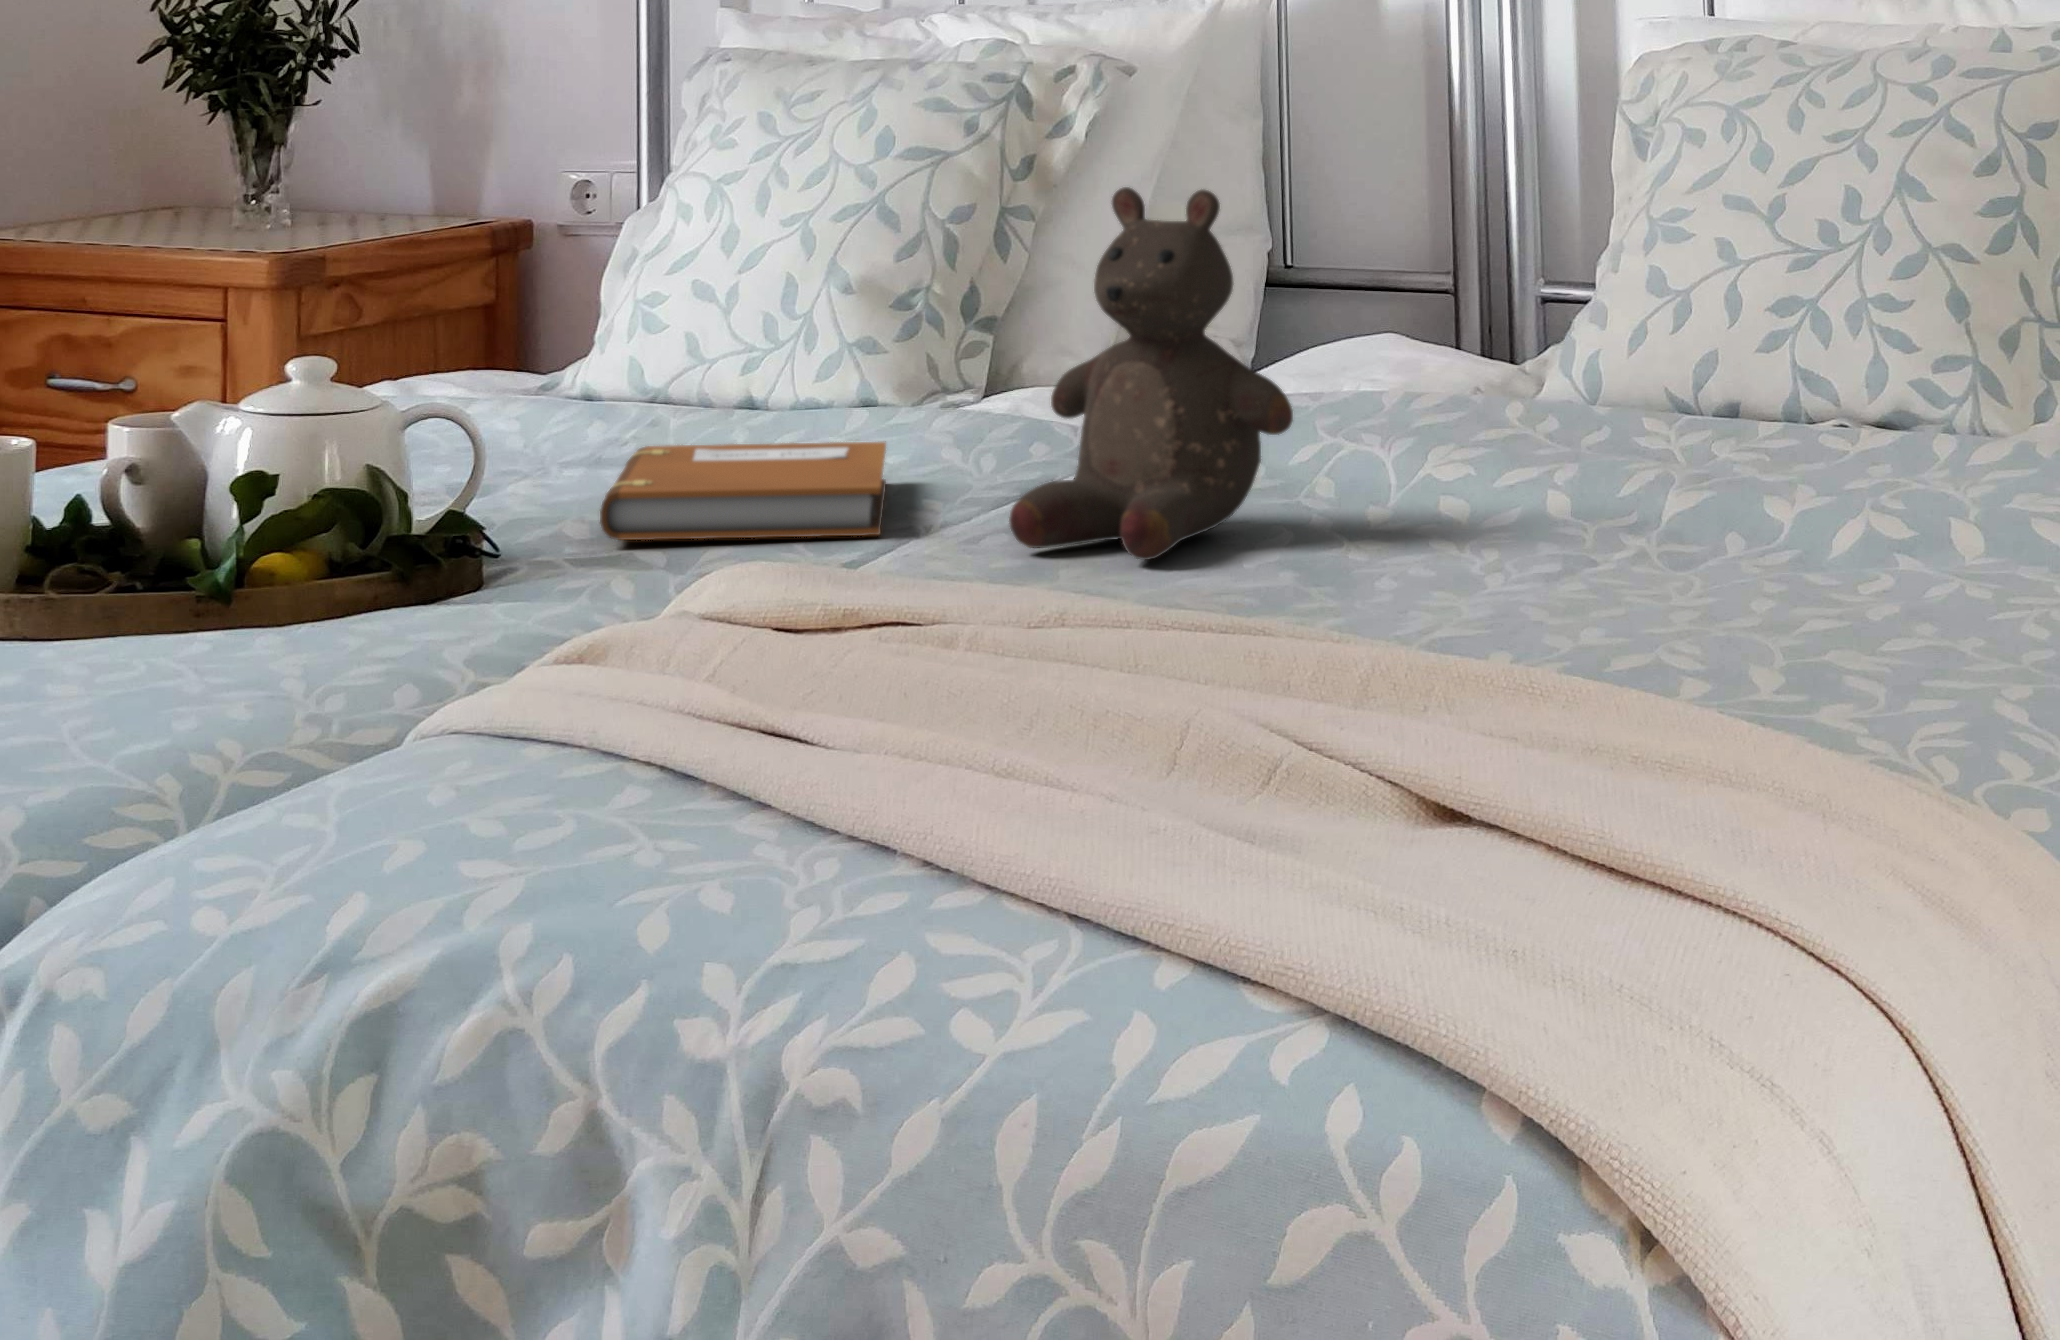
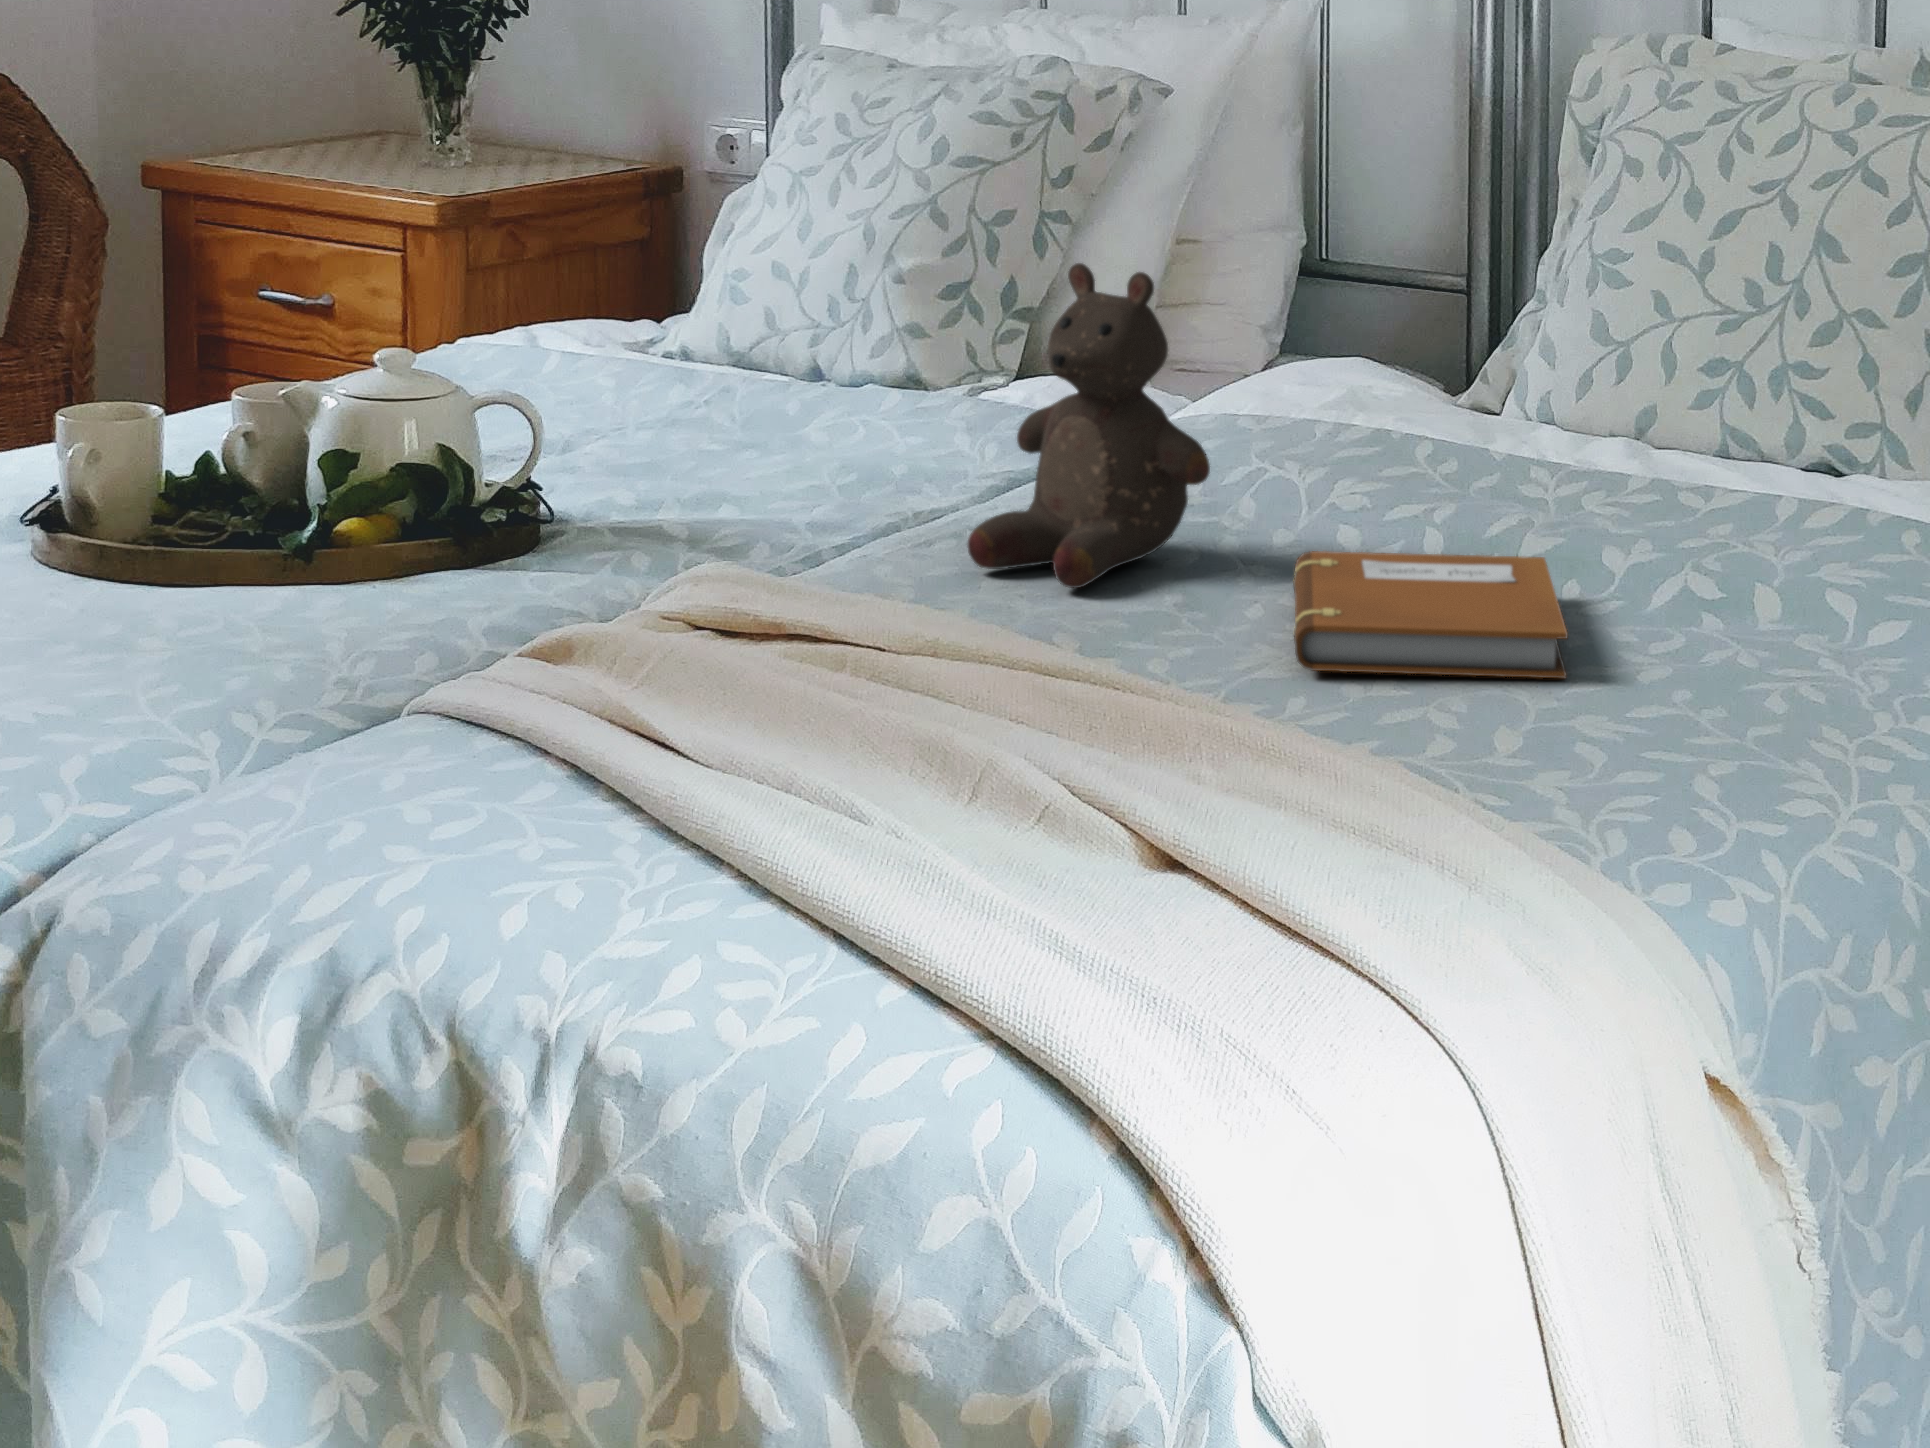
notebook: present [600,442,886,540] -> present [1293,551,1568,678]

